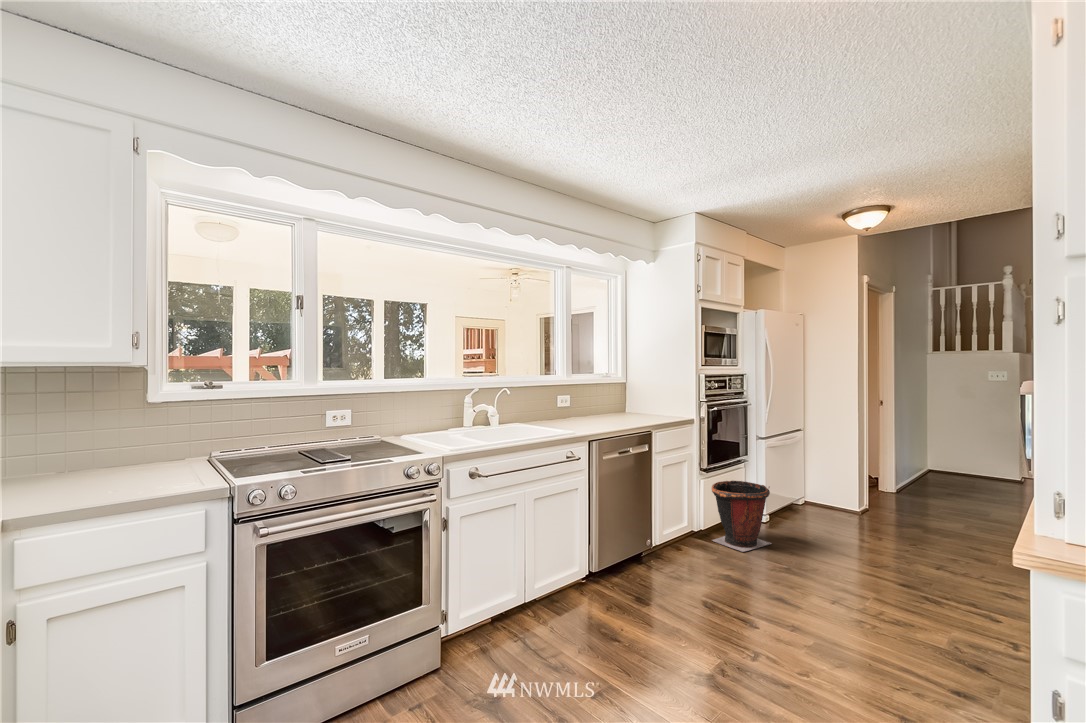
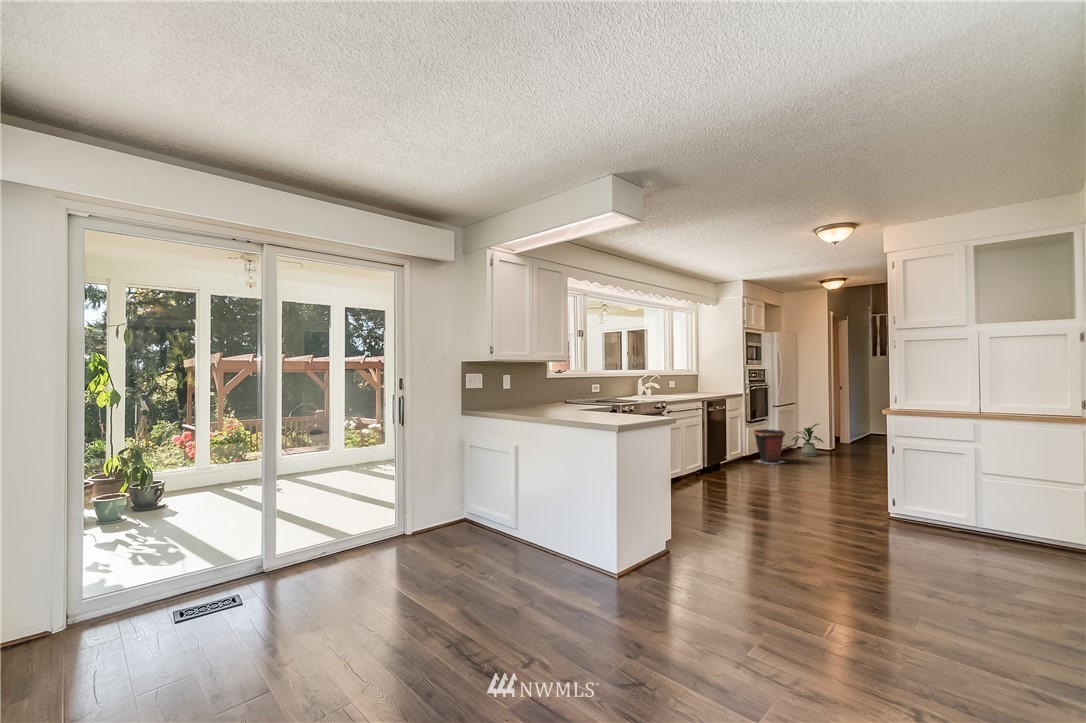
house plant: none [781,469,848,528] -> present [792,424,824,457]

